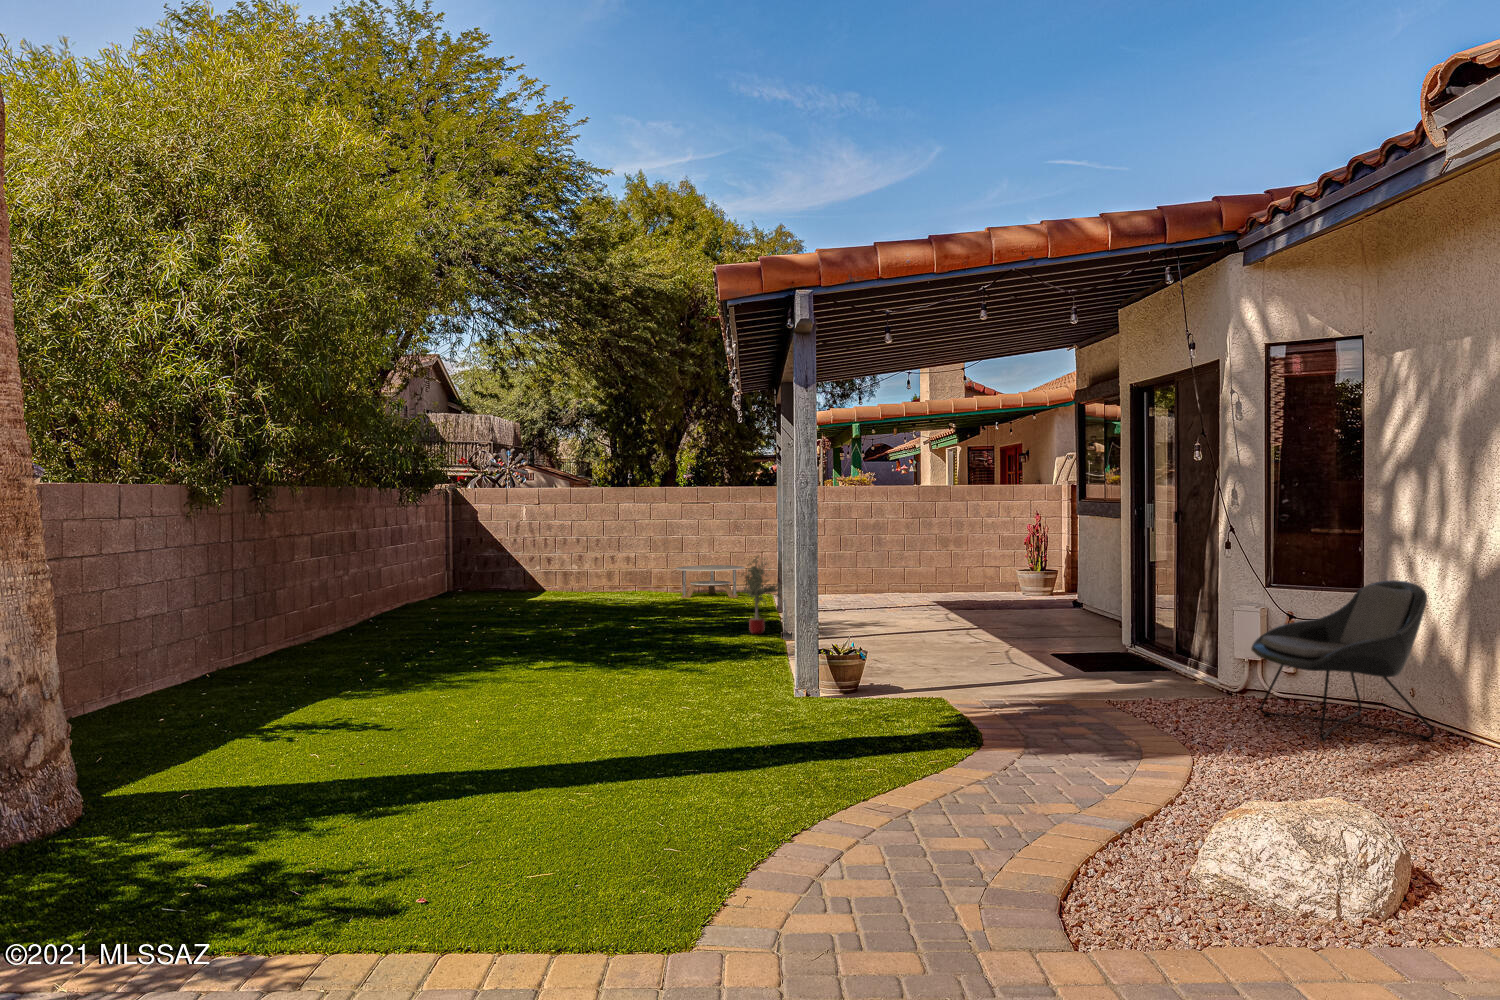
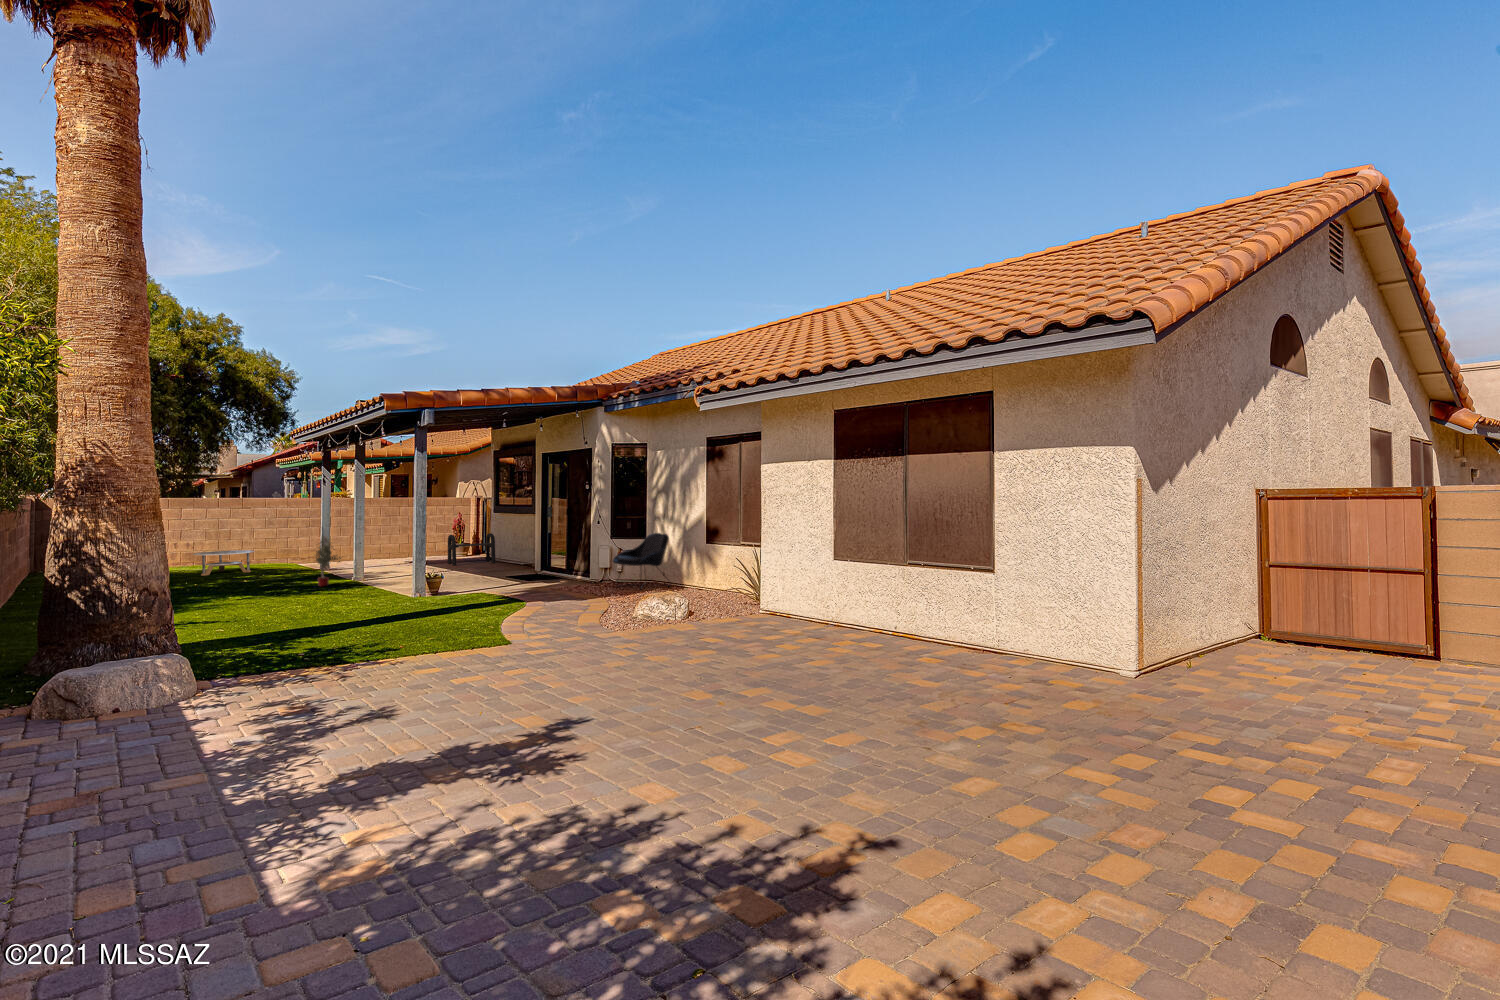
bench: none [1000,556,1080,613] -> present [448,533,495,566]

